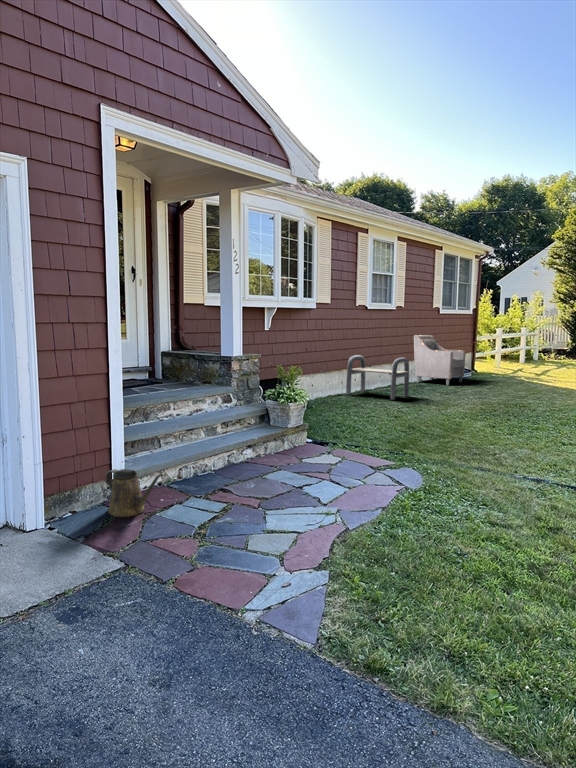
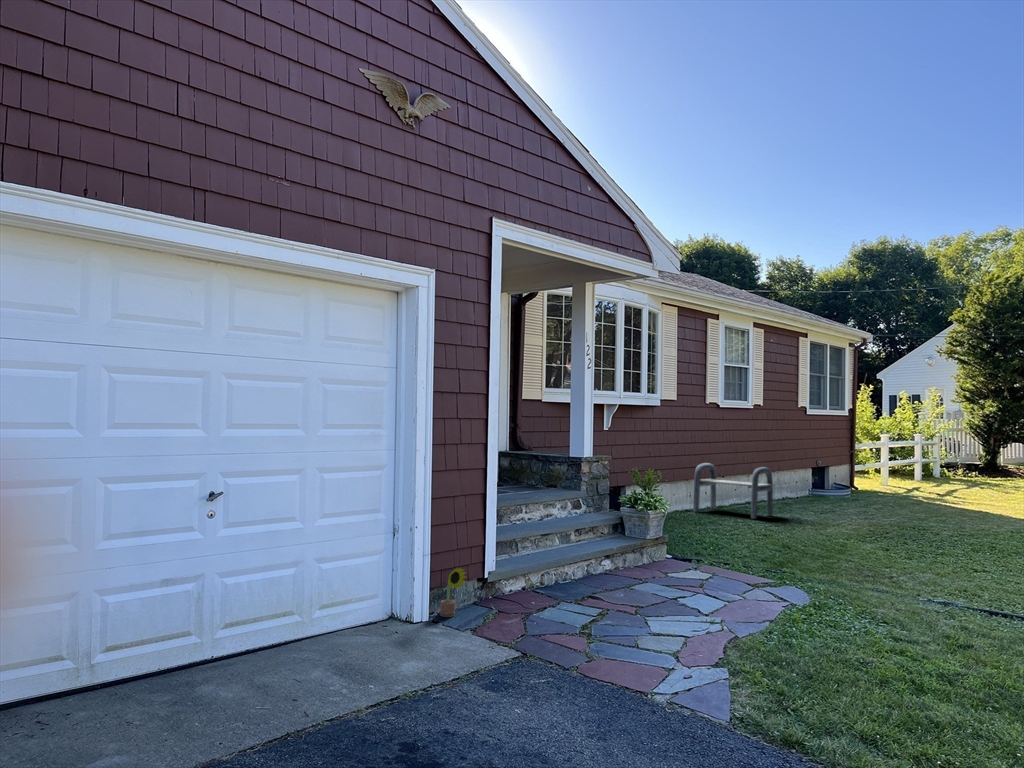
chair: present [414,335,466,385] -> none [774,440,842,505]
watering can: present [106,469,163,517] -> none [482,565,549,613]
decorative plant: none [53,477,79,526] -> present [440,568,466,617]

